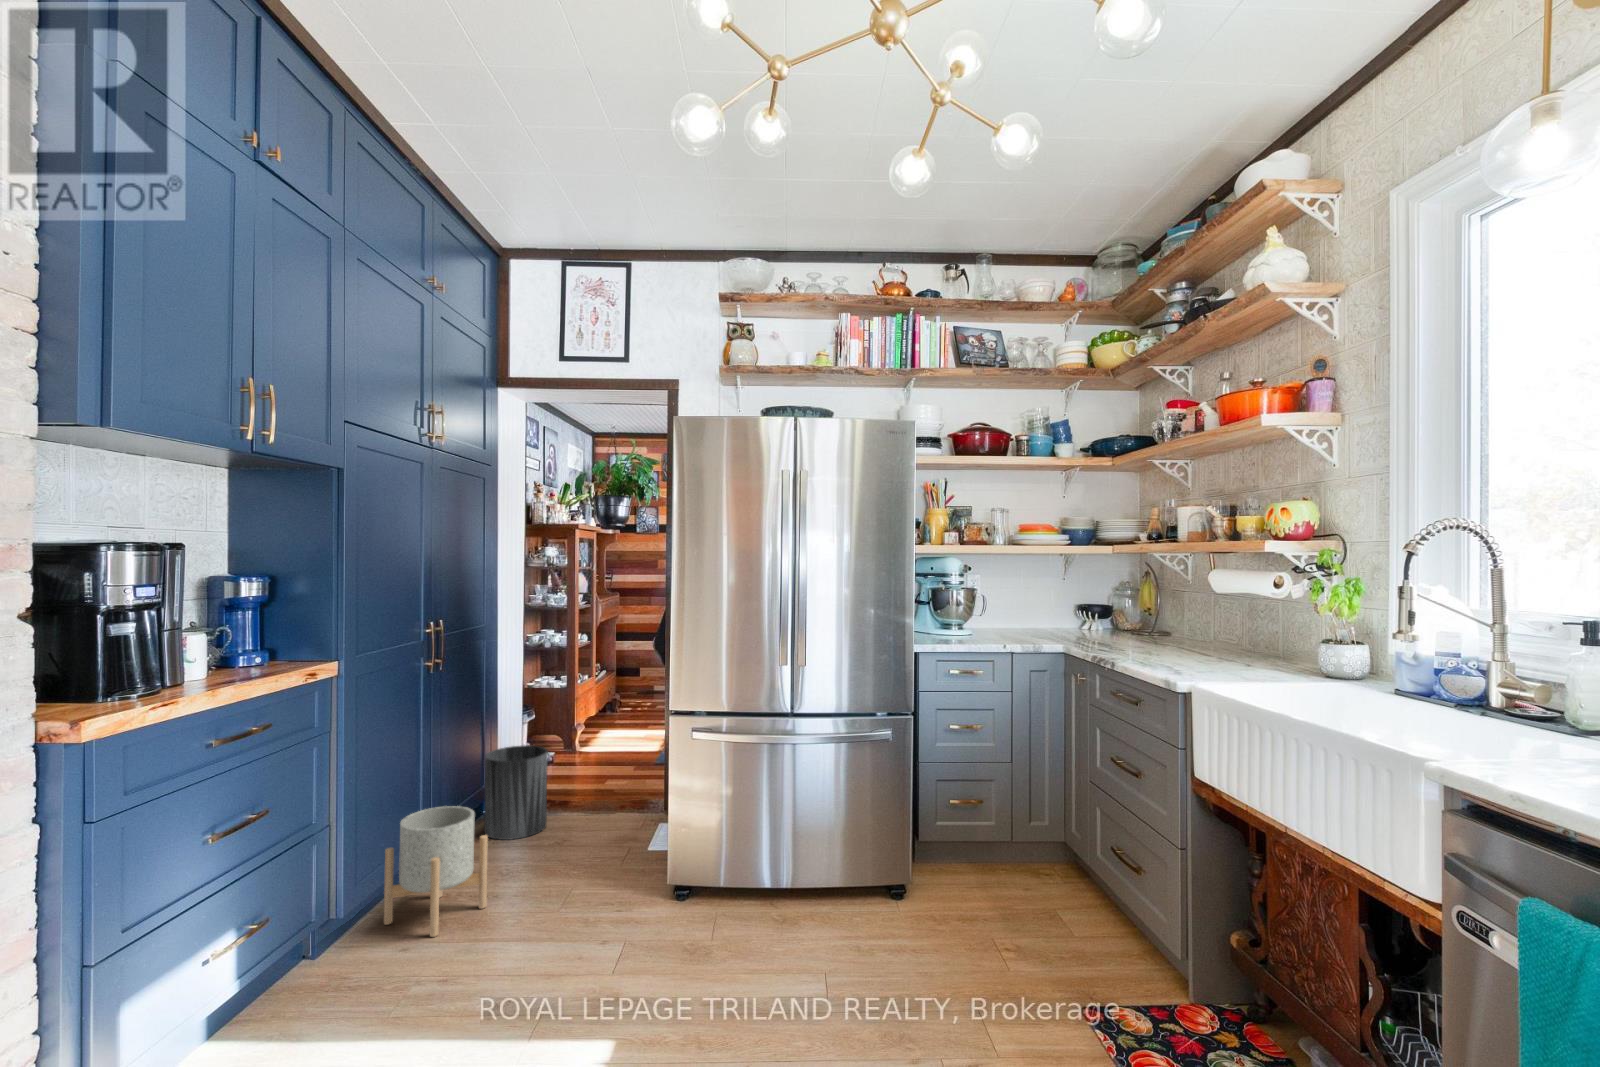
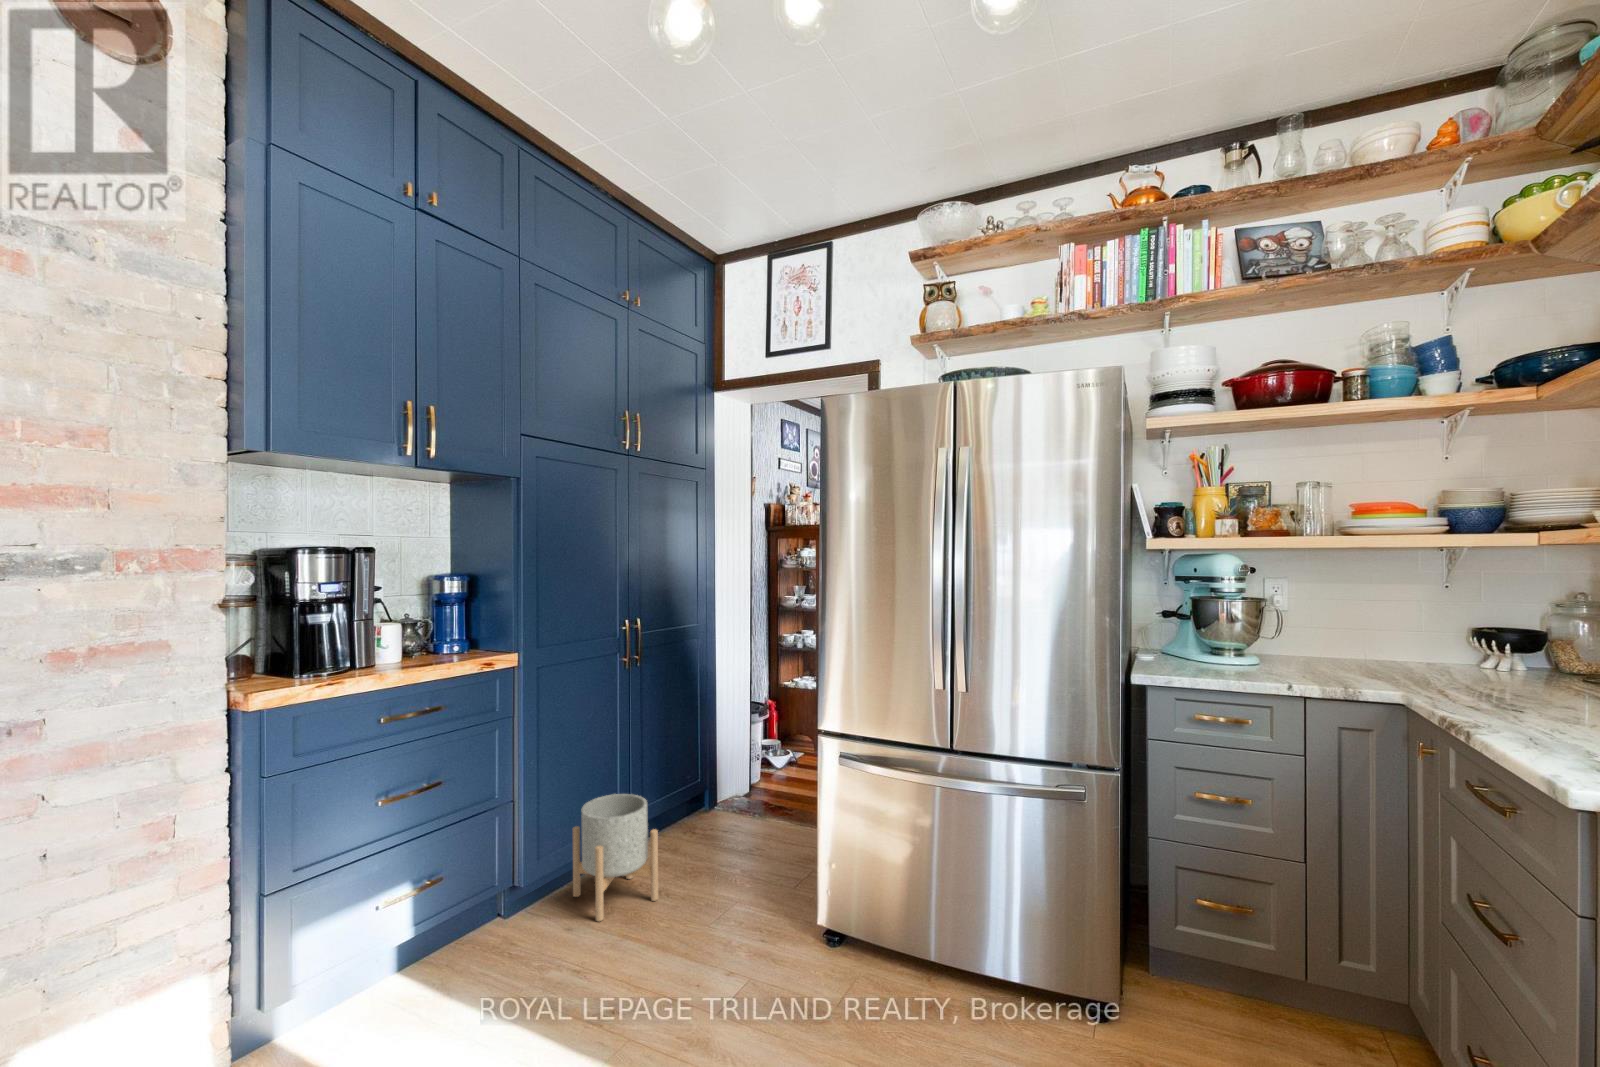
trash can: present [484,745,548,840] -> none [706,737,763,829]

